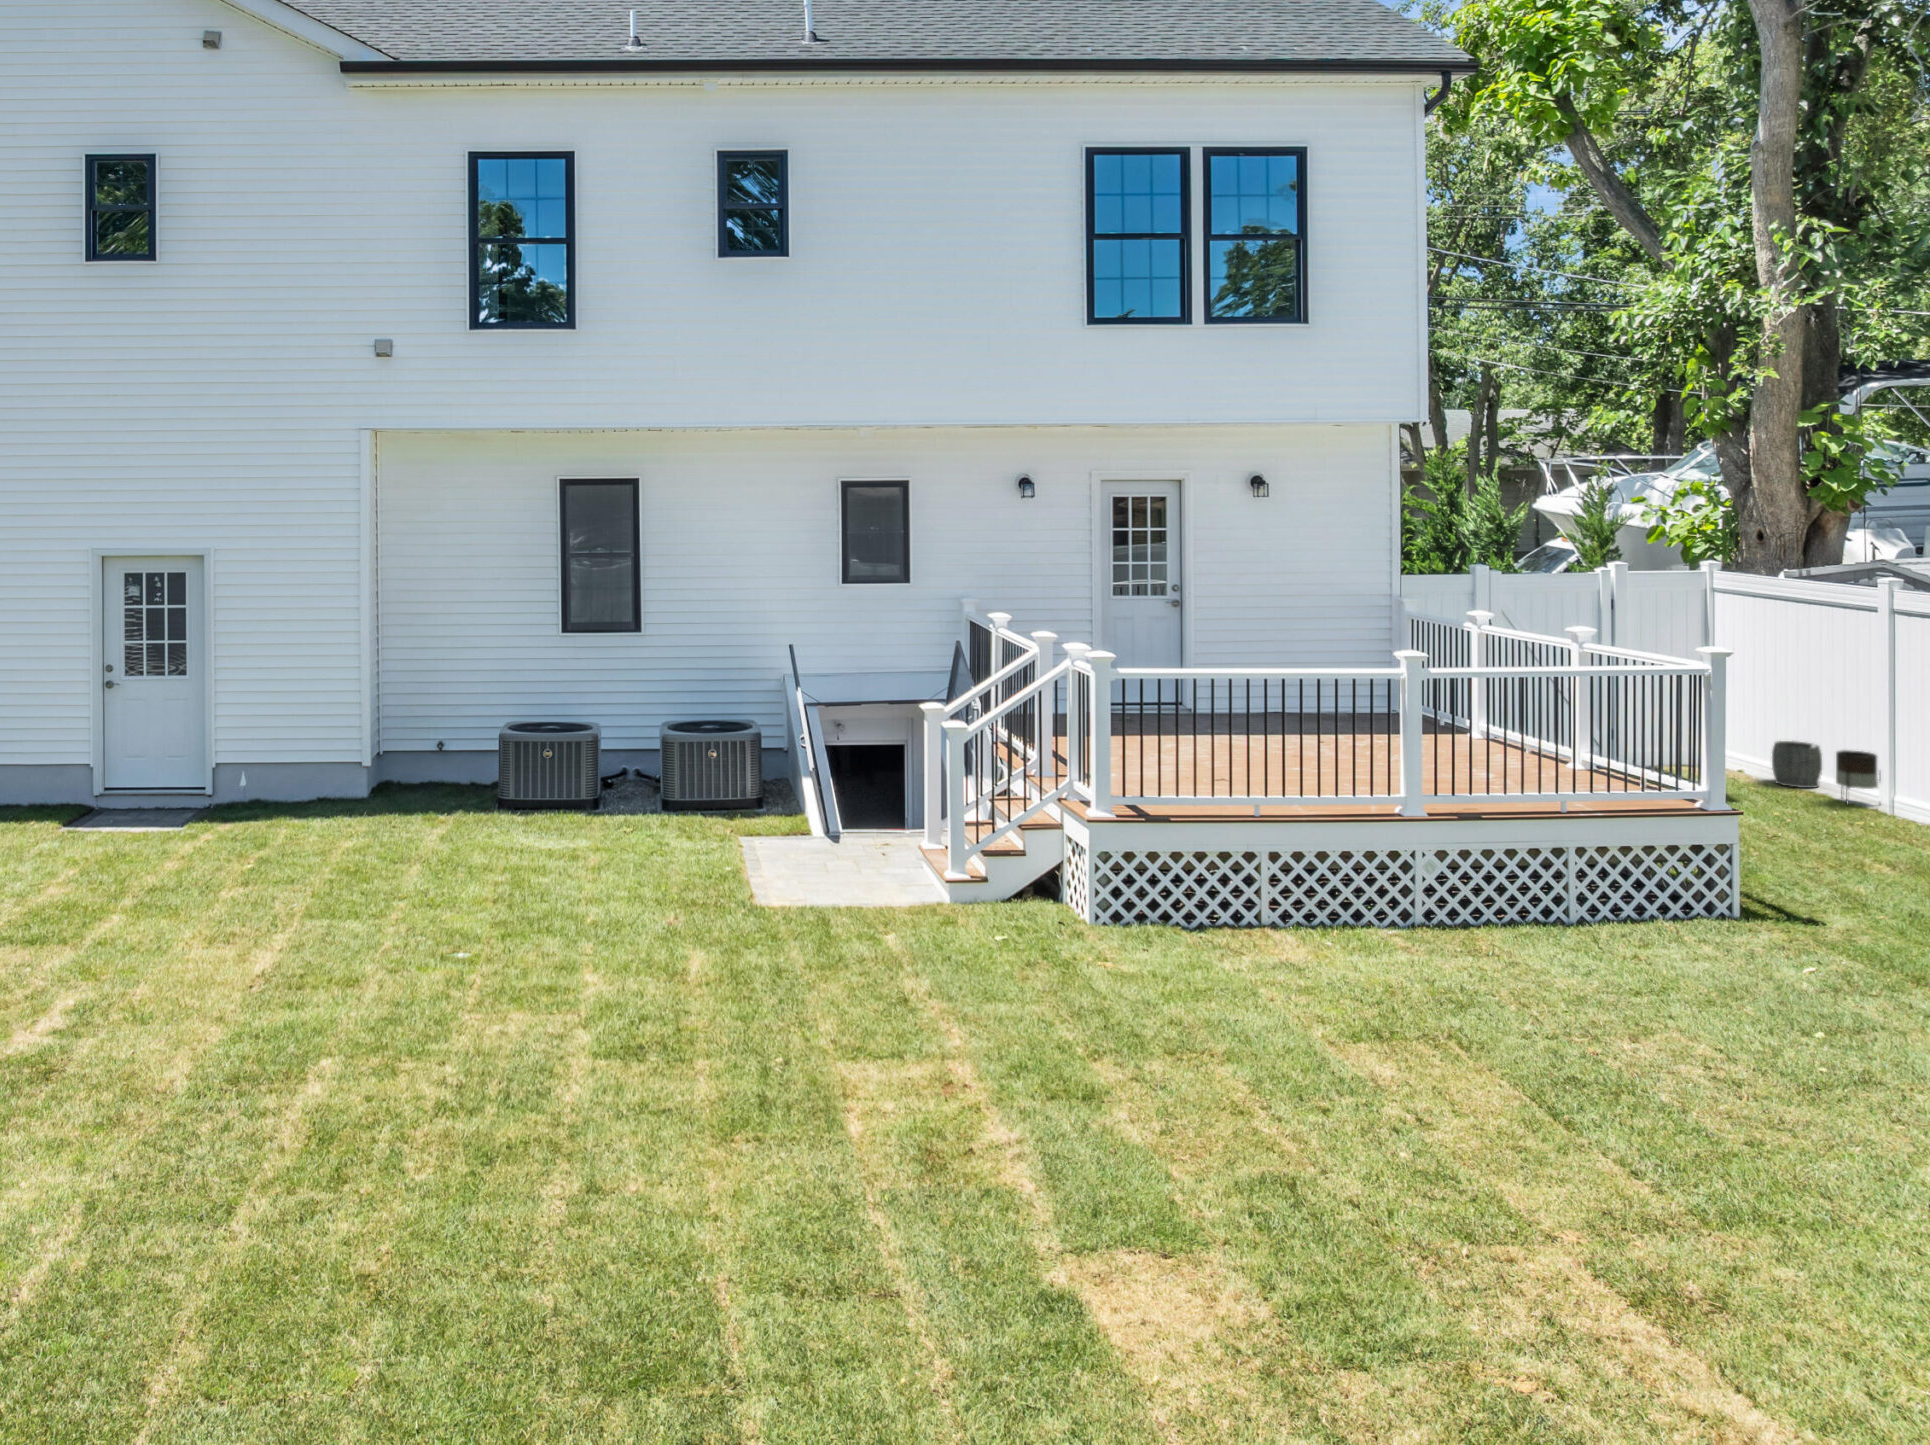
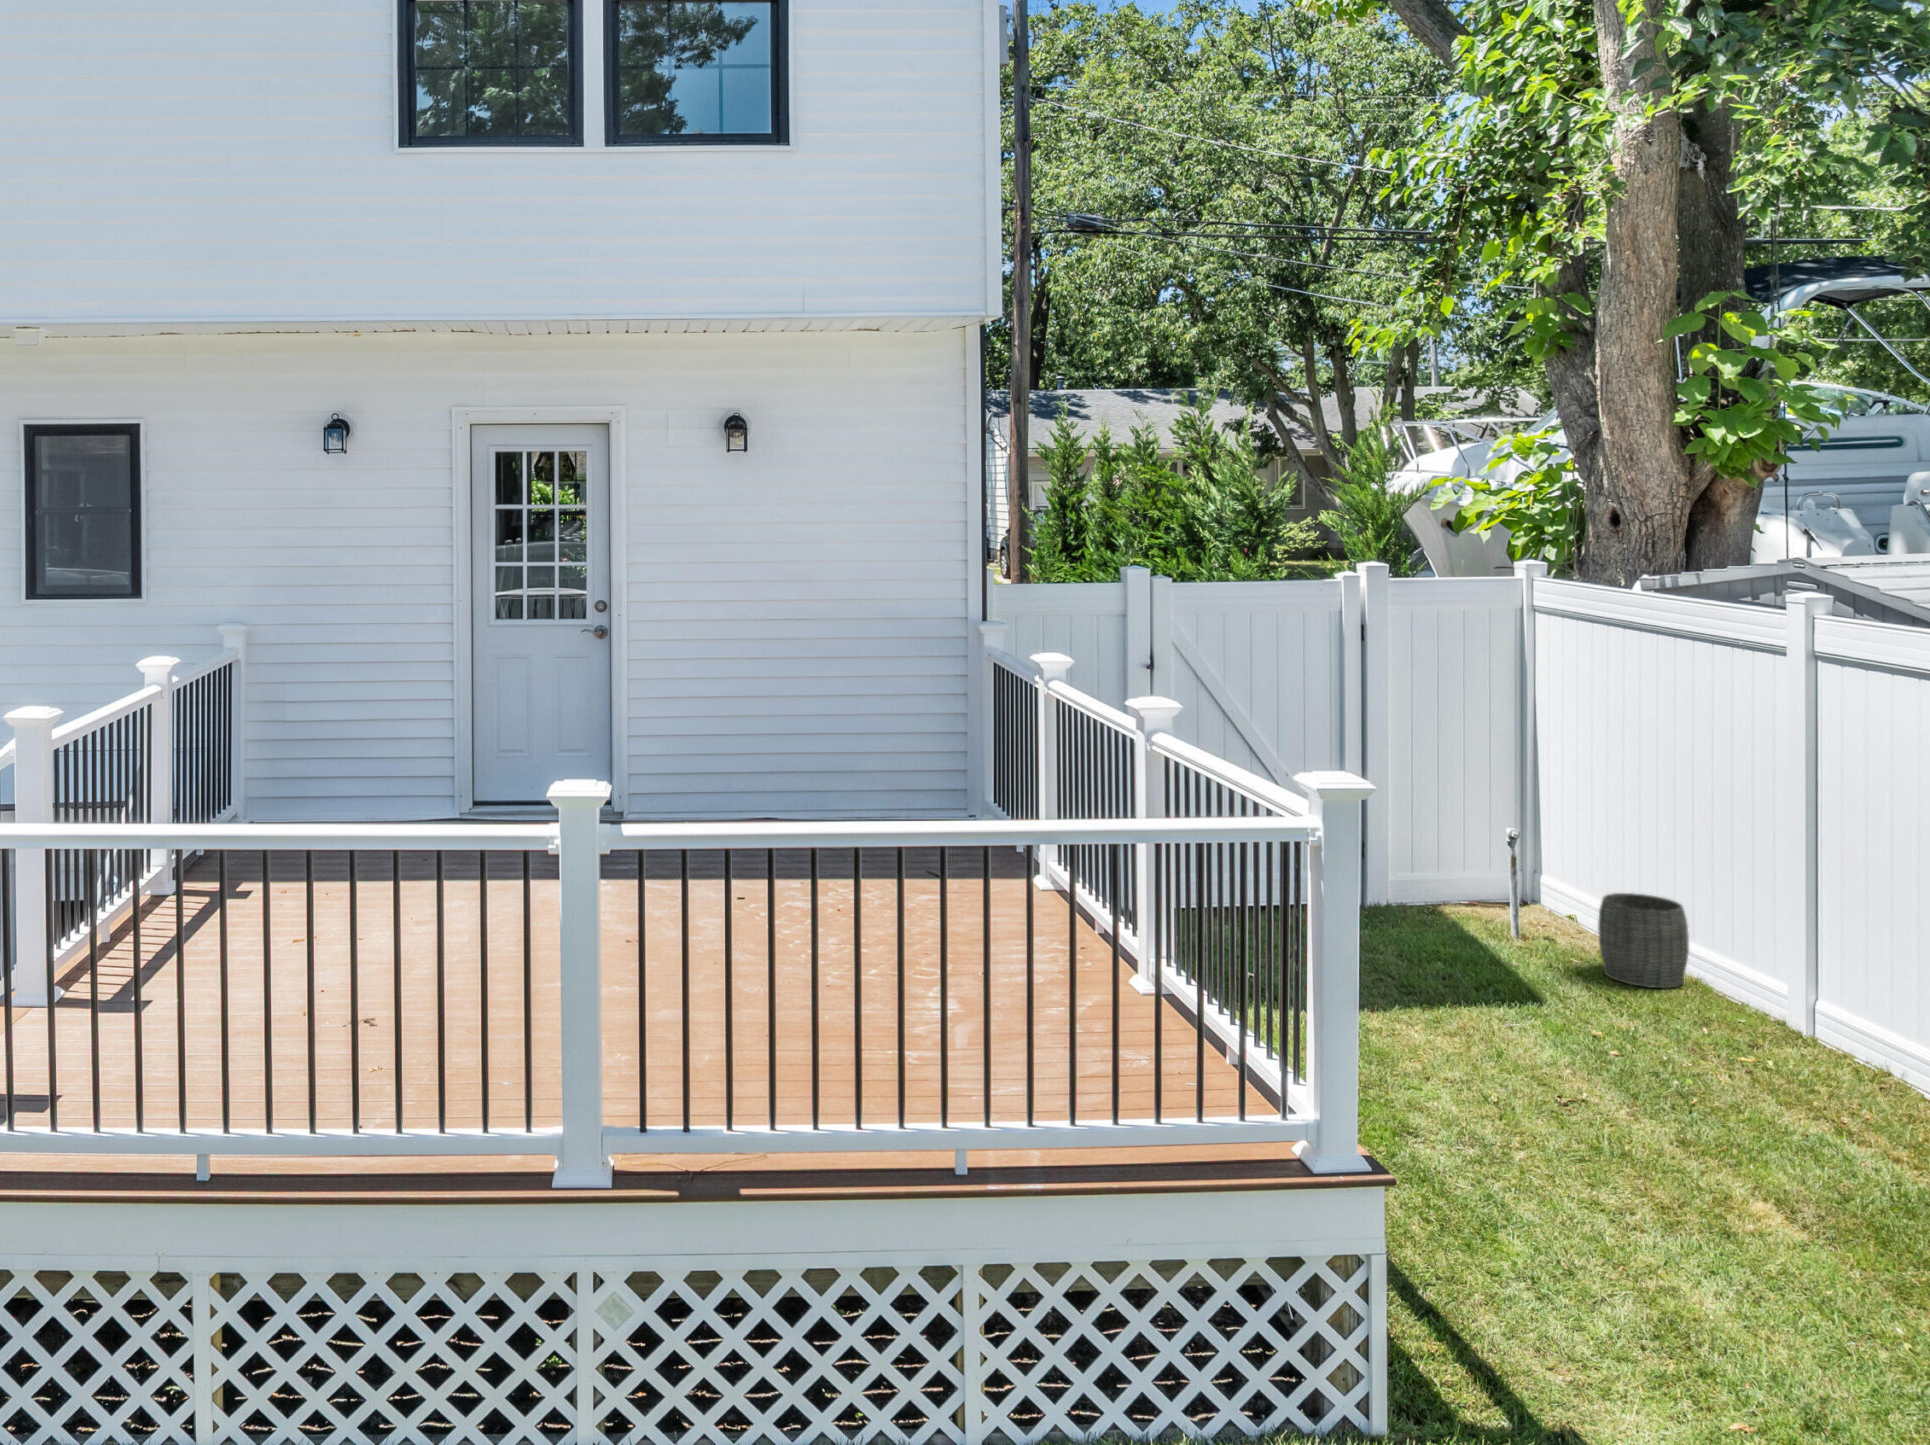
planter: present [1836,750,1878,805] -> none [1706,925,1794,1039]

